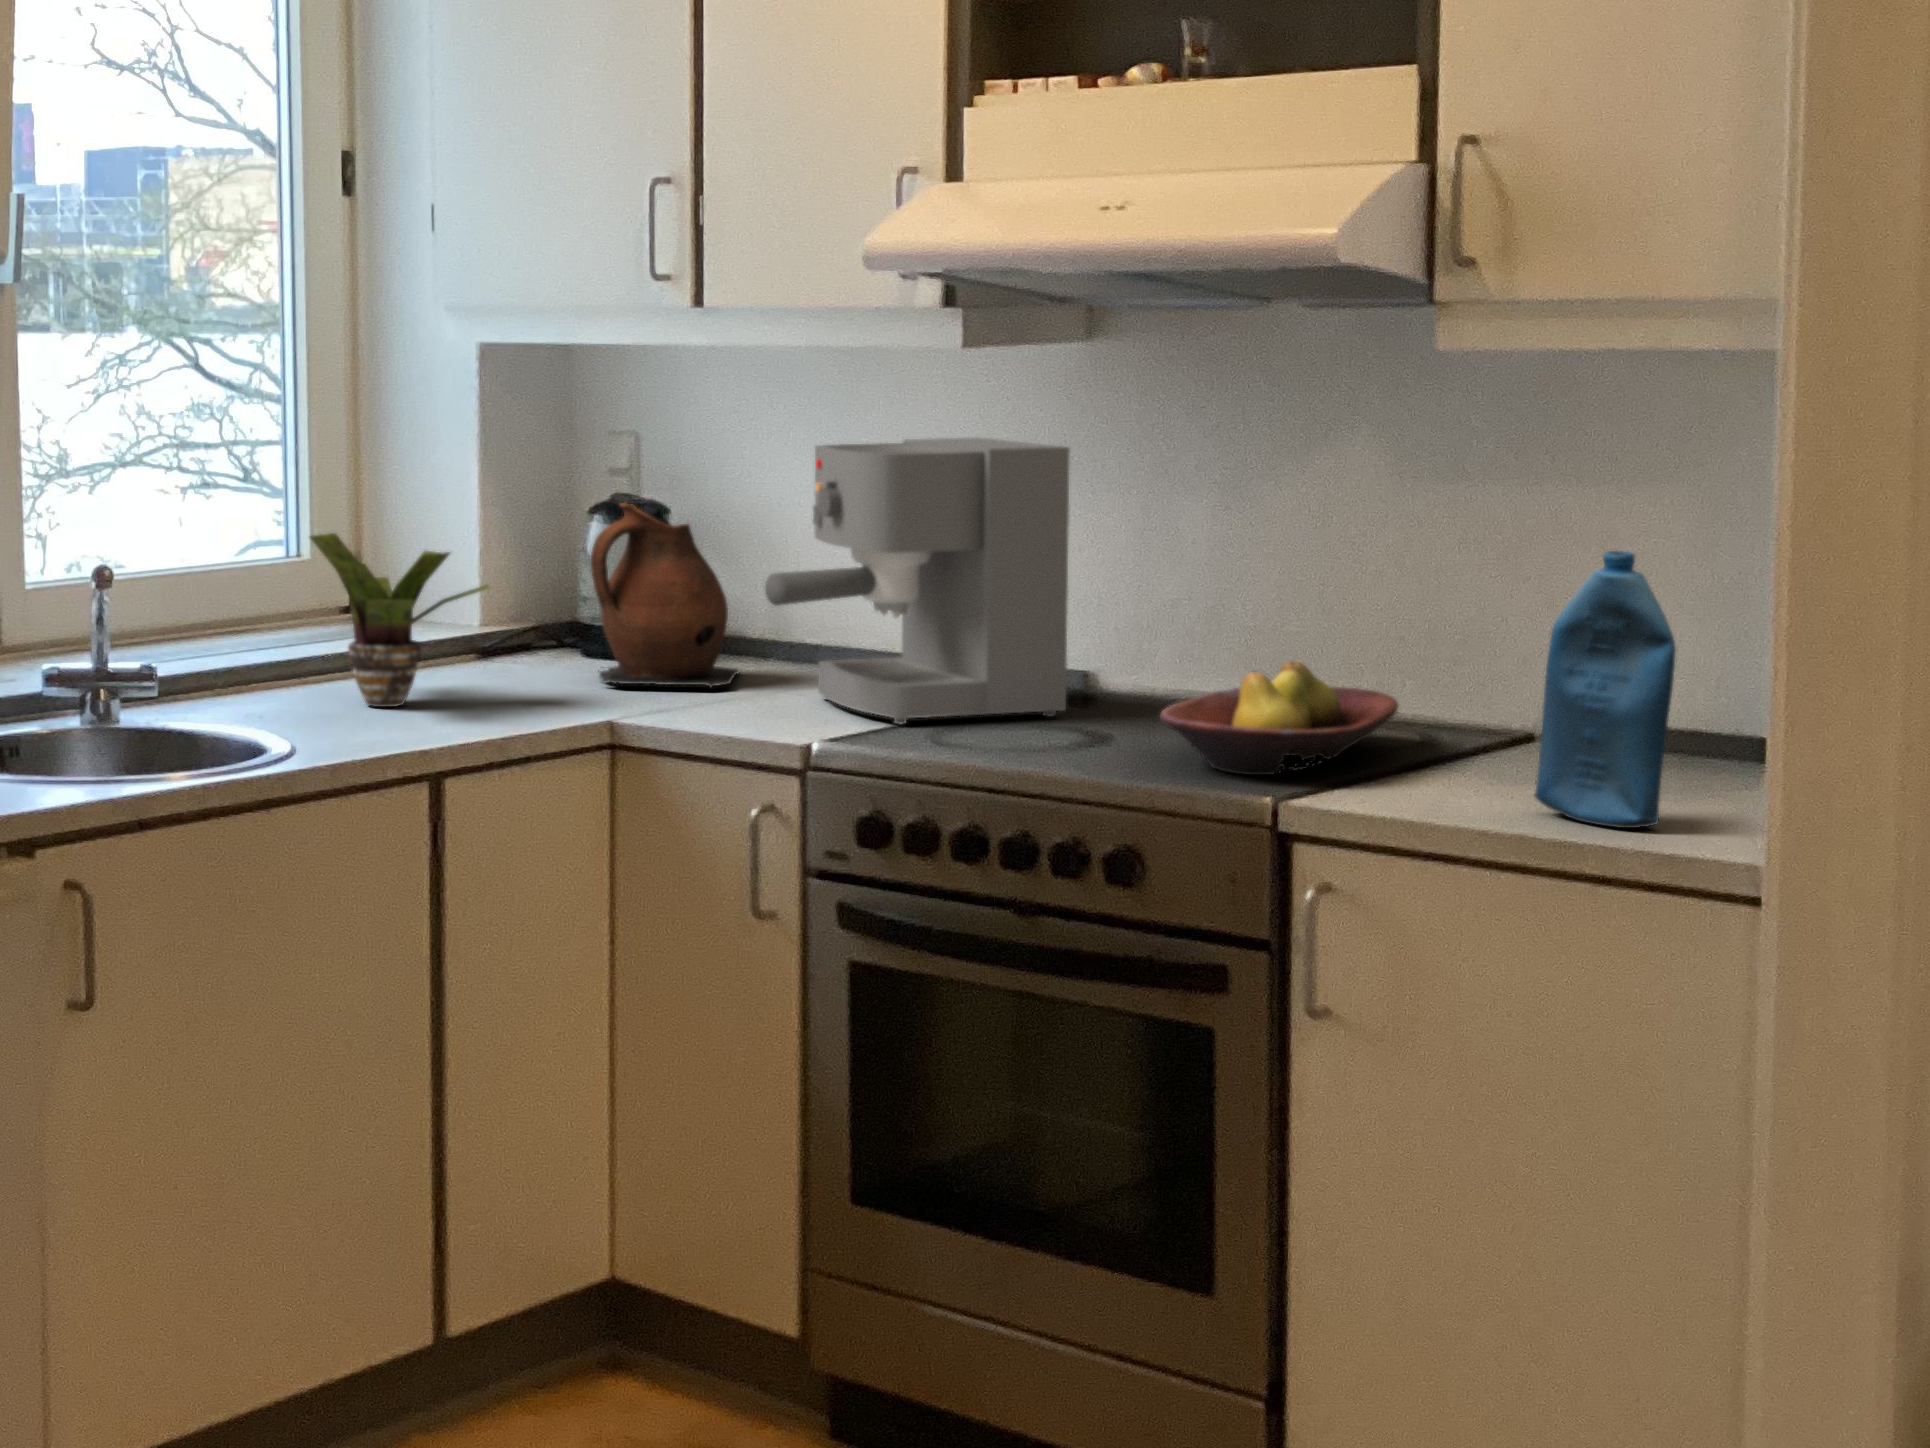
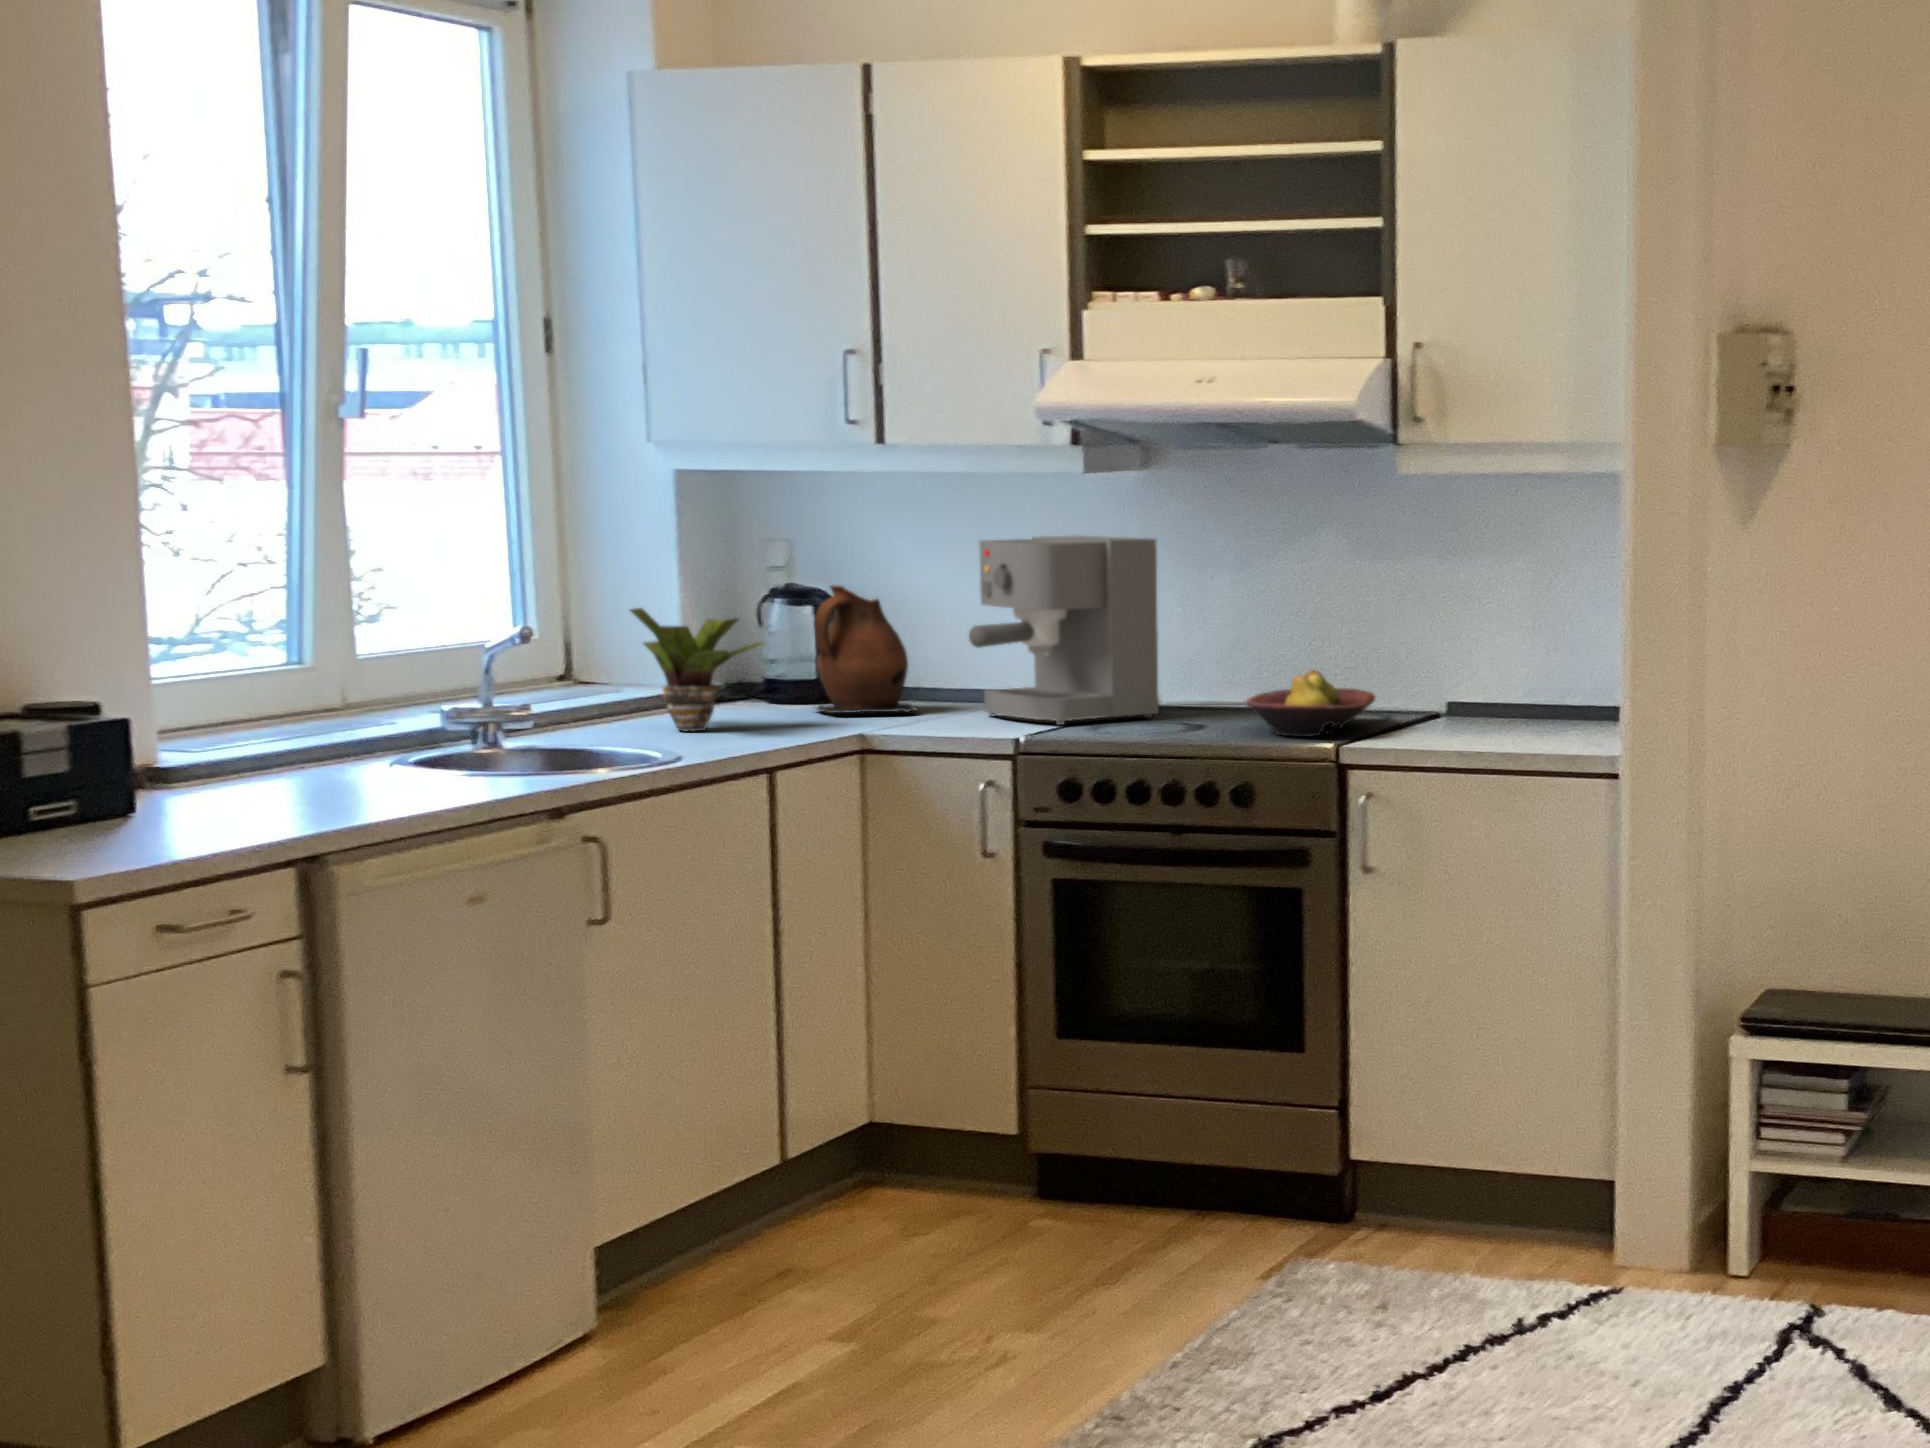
bottle: present [1534,551,1676,828] -> none [1475,588,1554,747]

